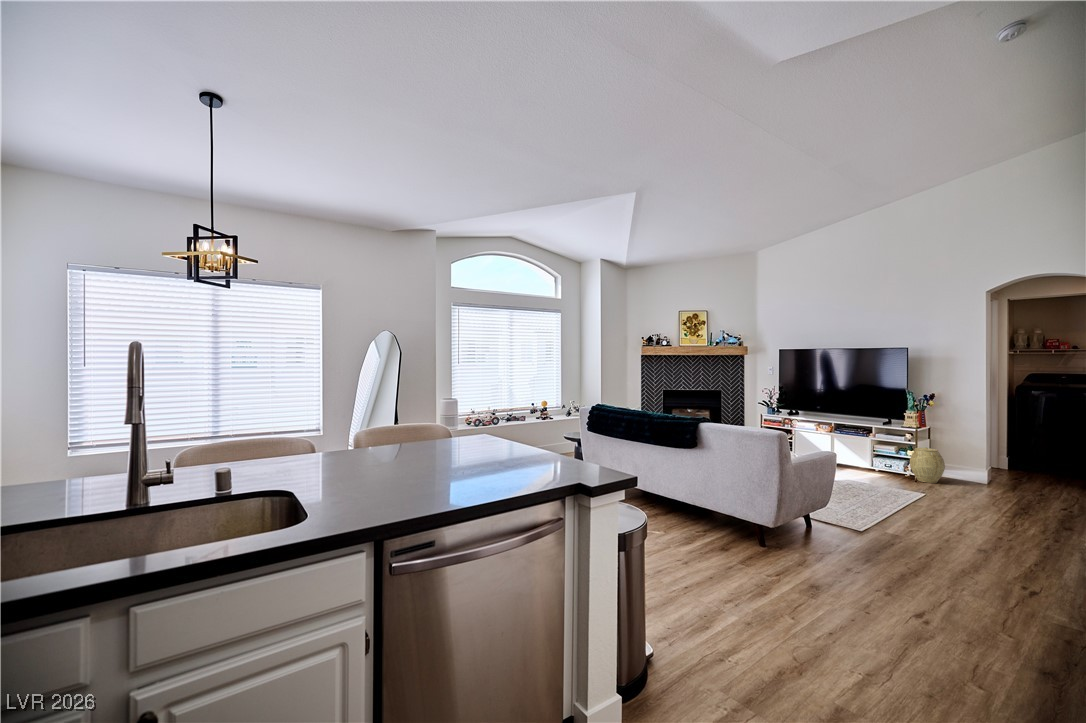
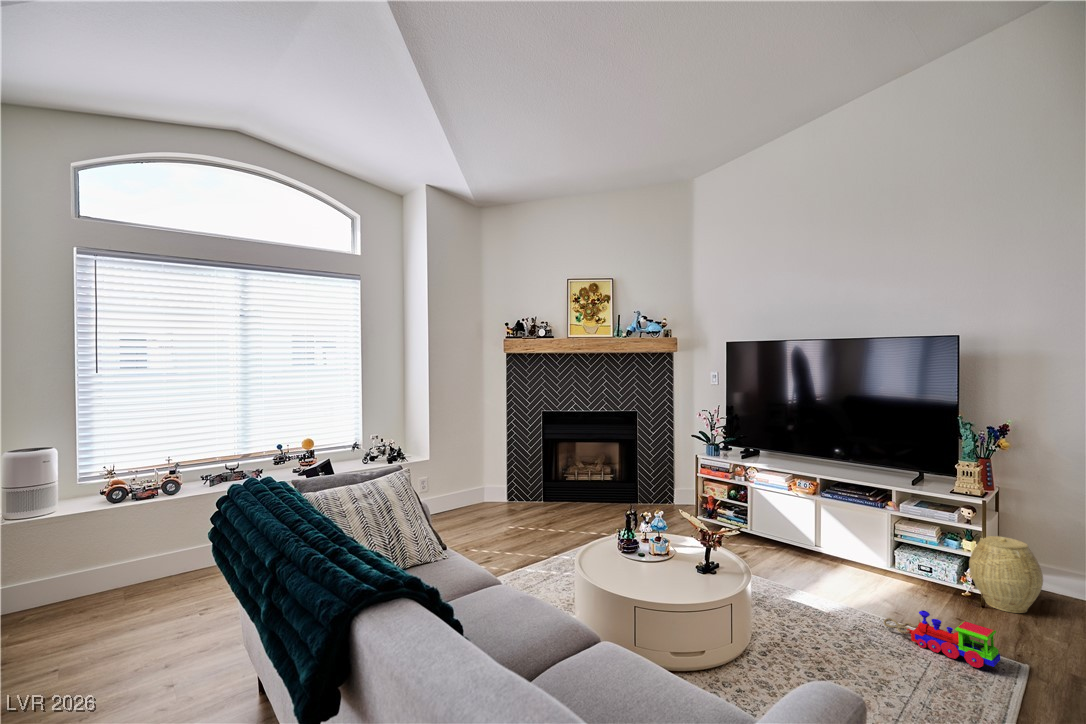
toy train: none [860,473,911,493] -> present [883,610,1000,668]

